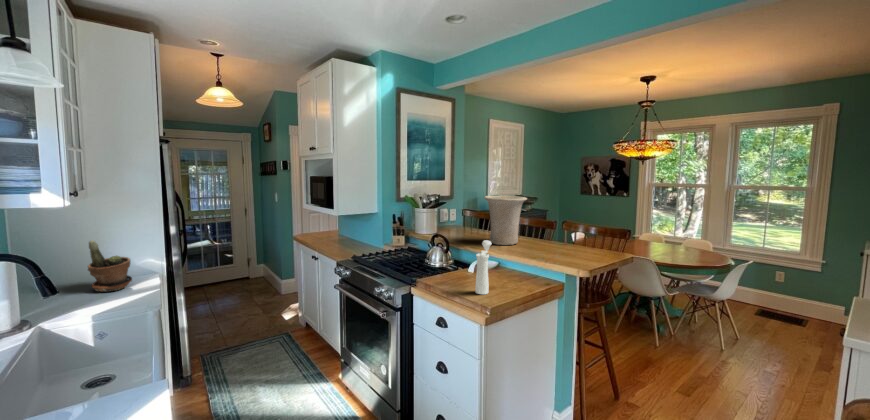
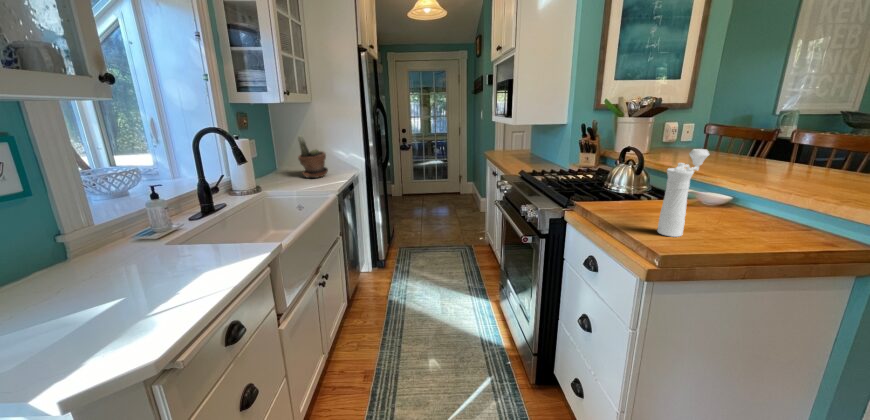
vase: present [485,196,527,245] -> none [730,84,837,171]

